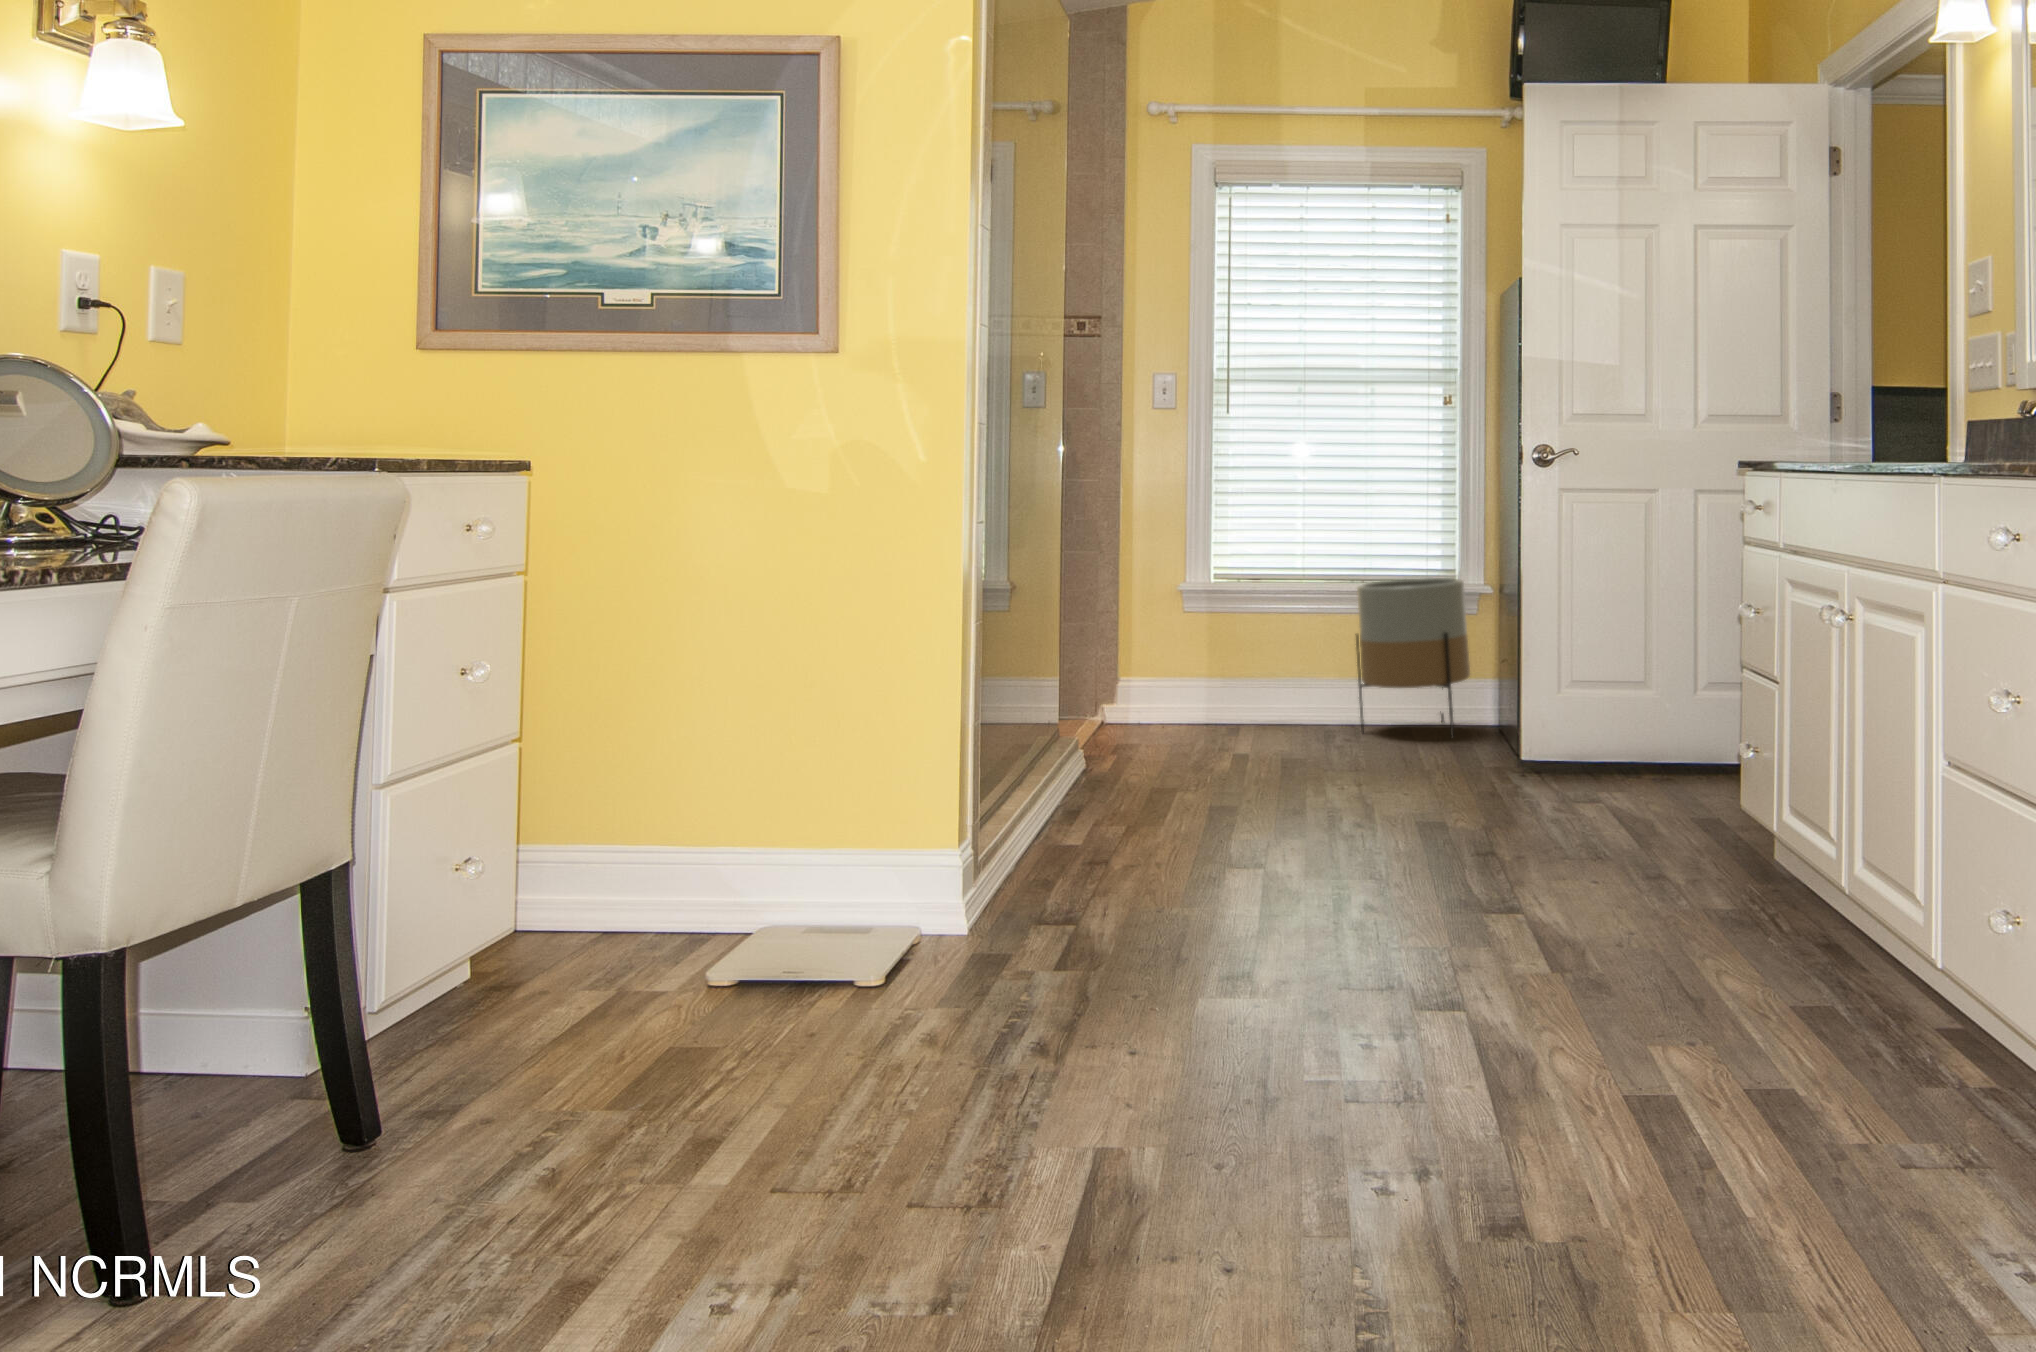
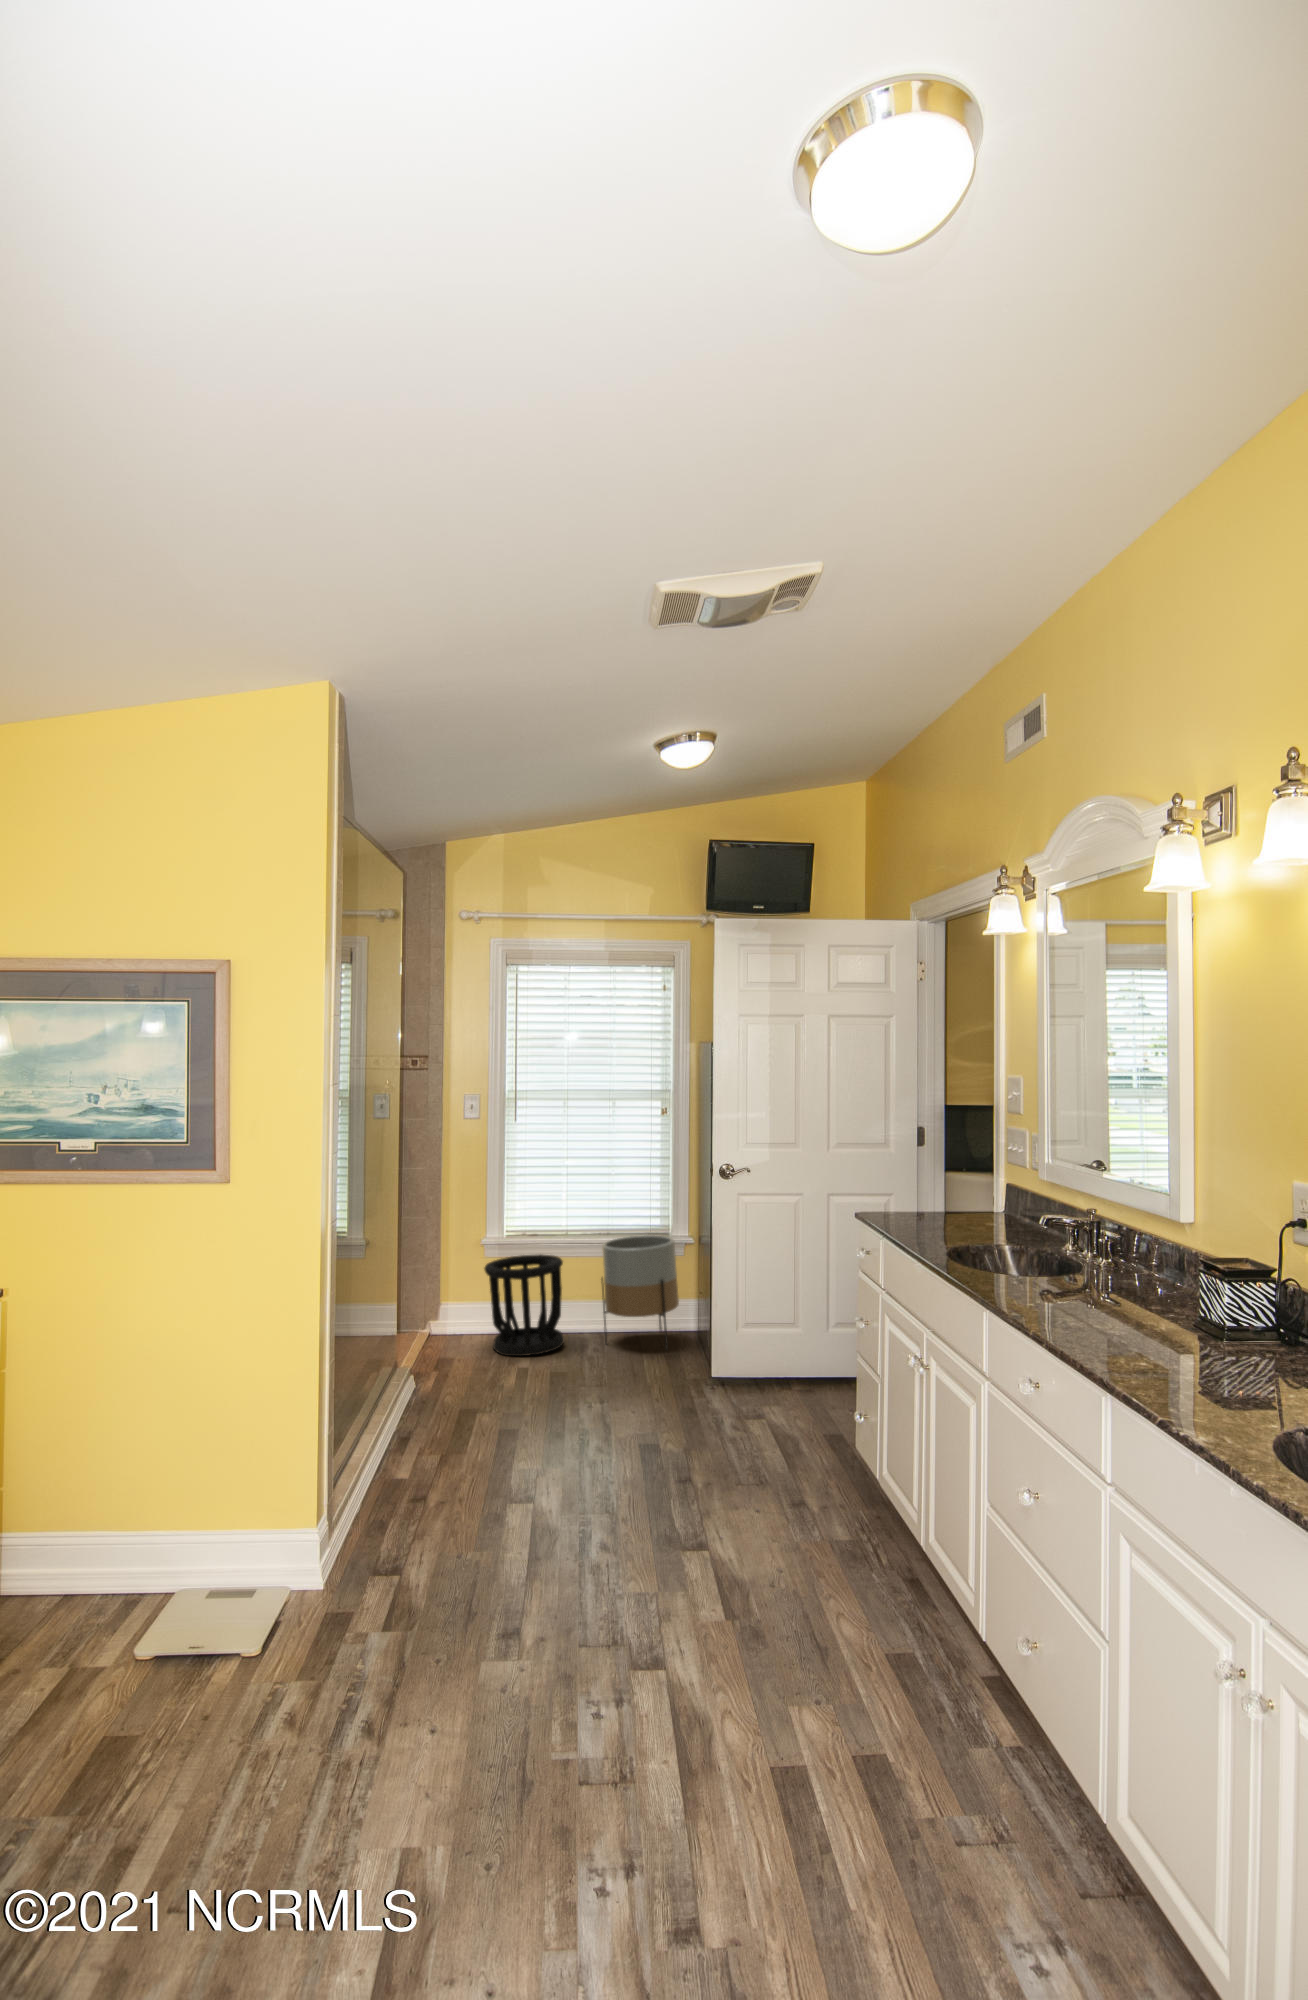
wastebasket: none [1184,603,1301,742] -> present [484,1254,564,1356]

